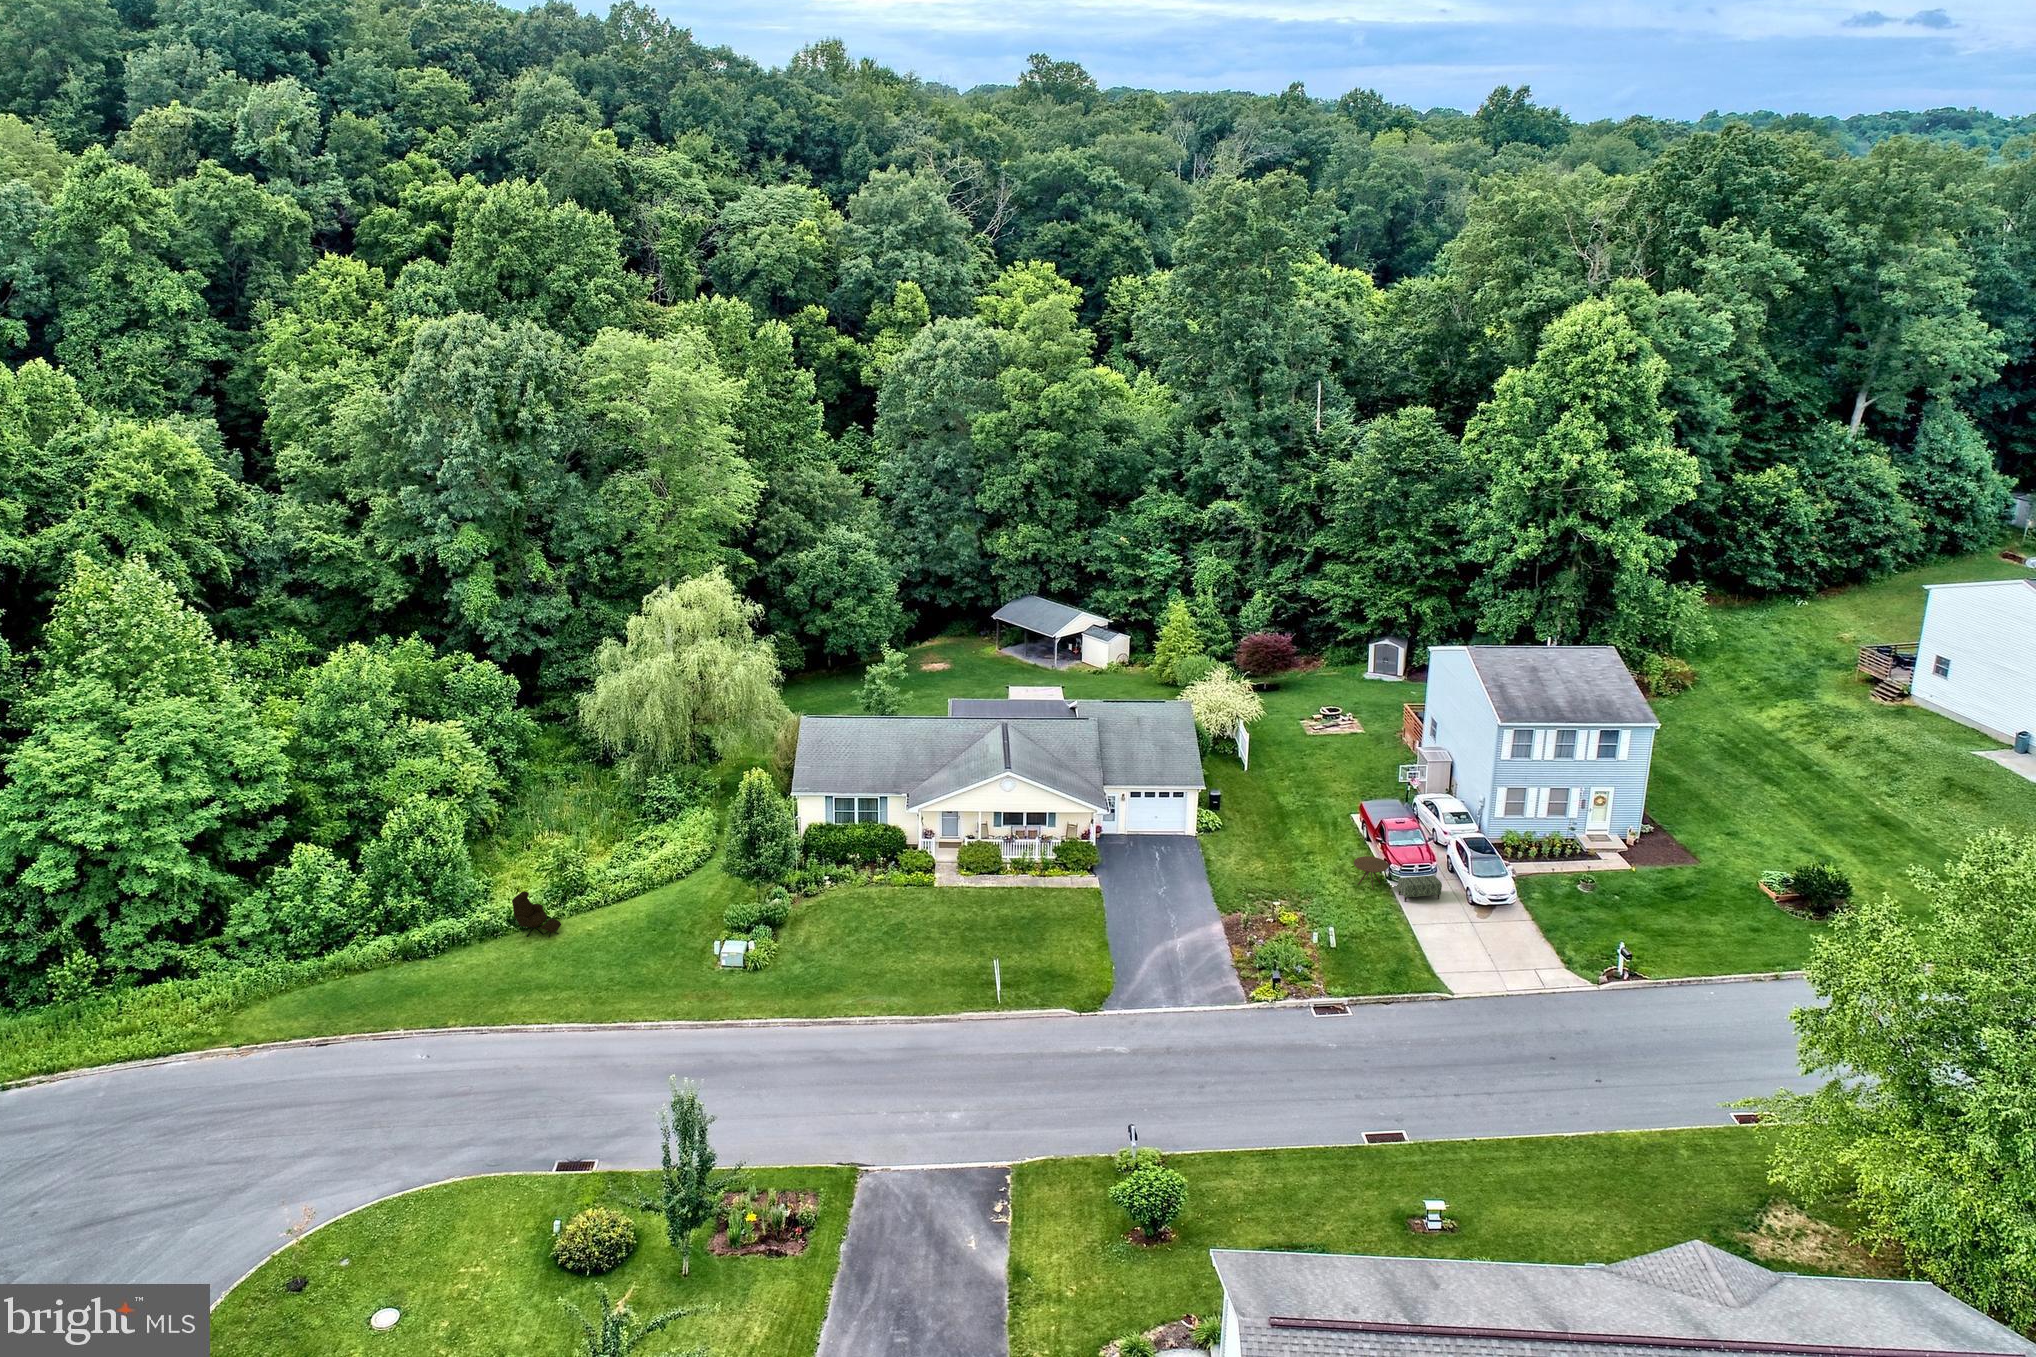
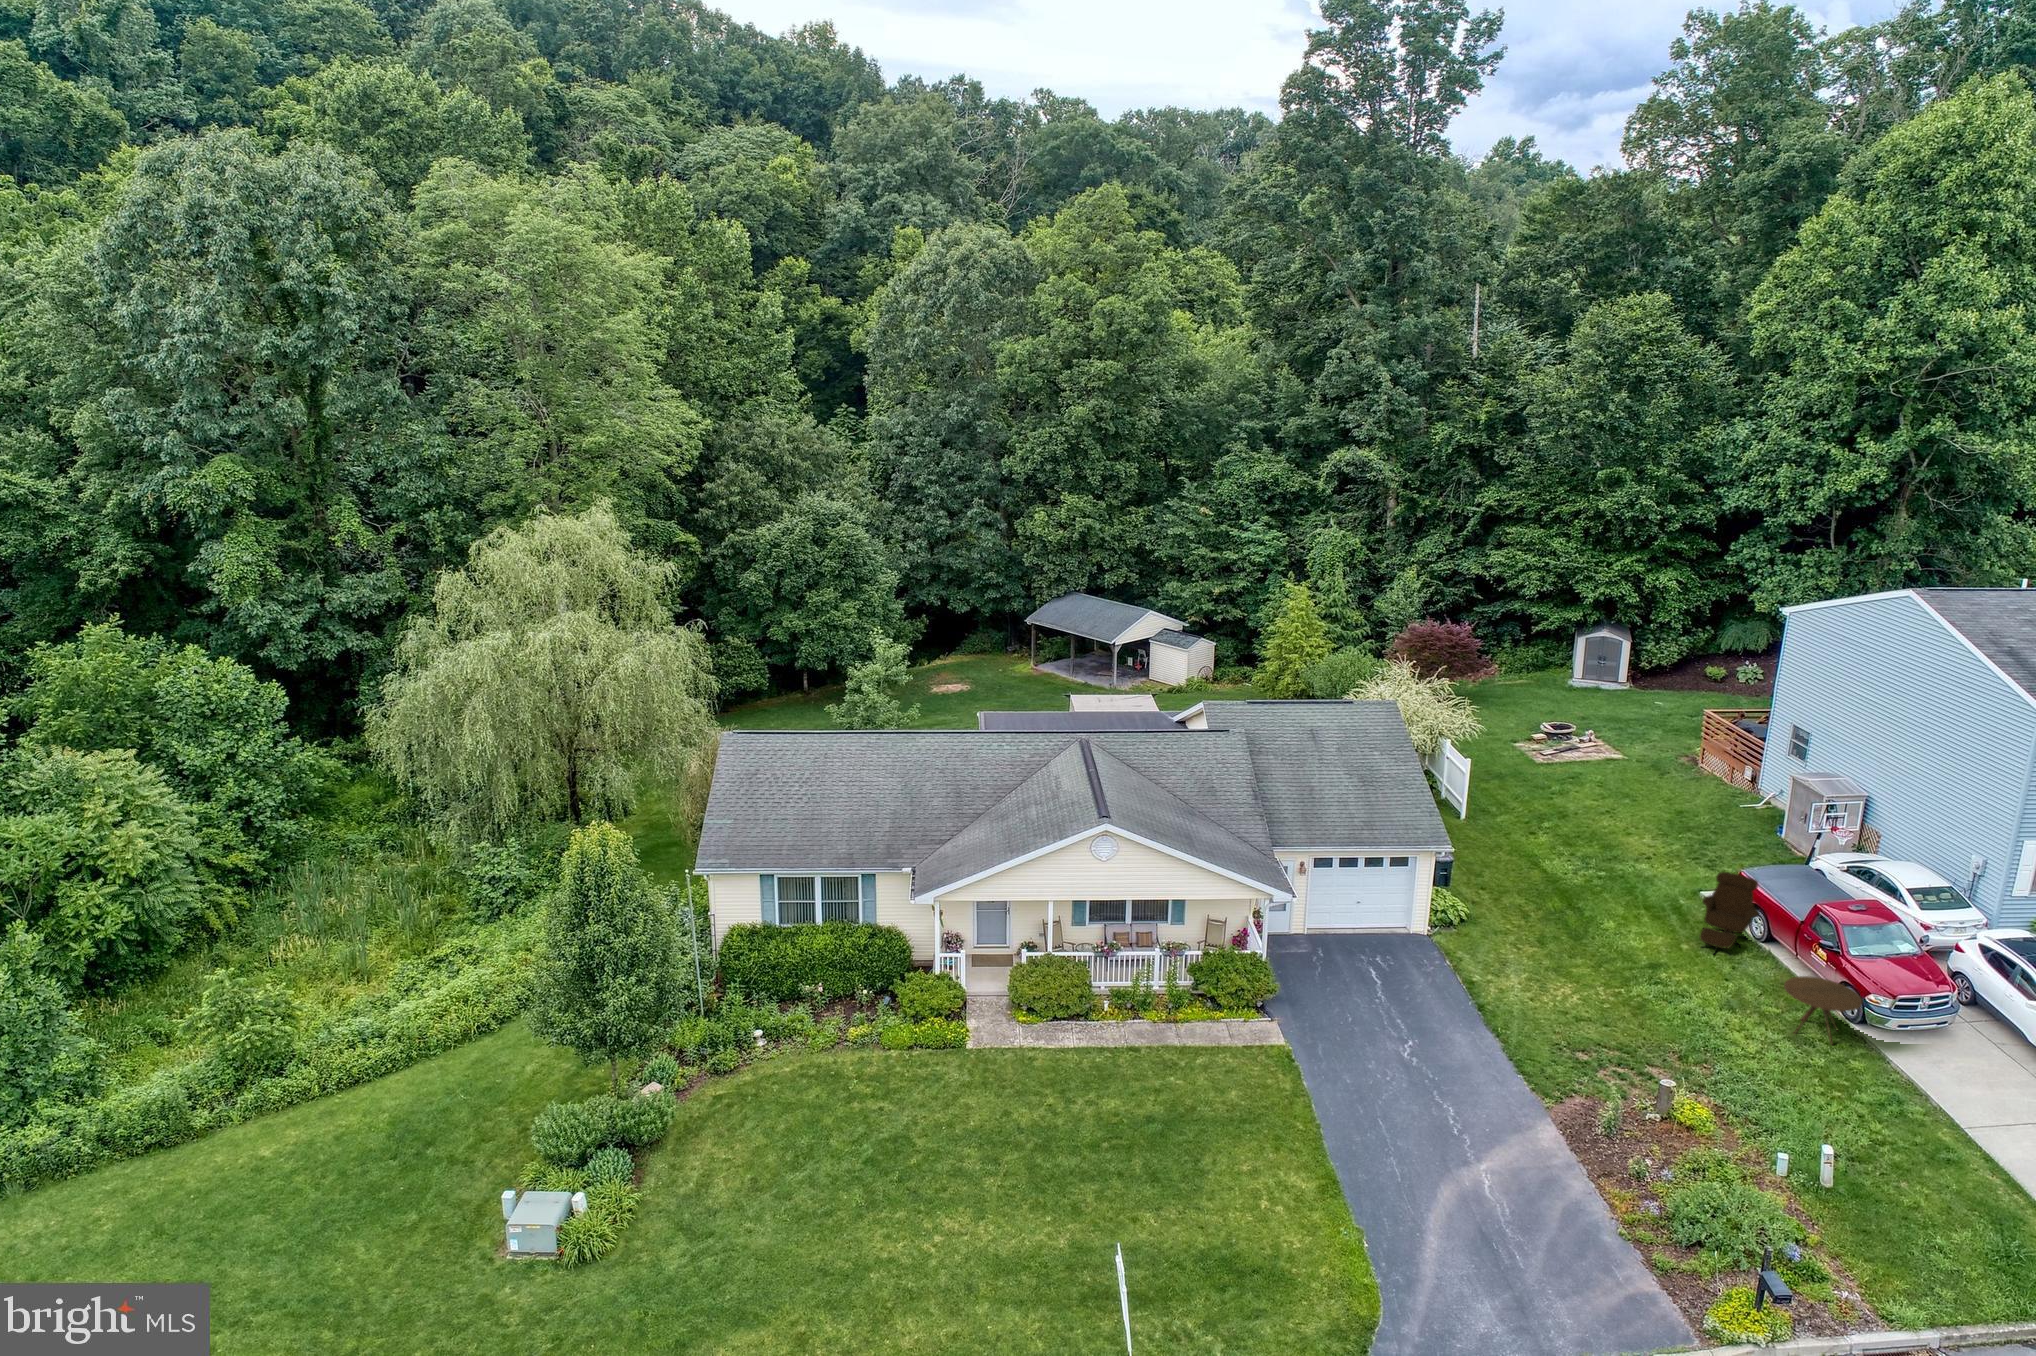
bench: present [1398,875,1442,902] -> none [1889,1015,1990,1072]
lounge chair: present [512,891,561,937] -> present [1700,872,1759,954]

